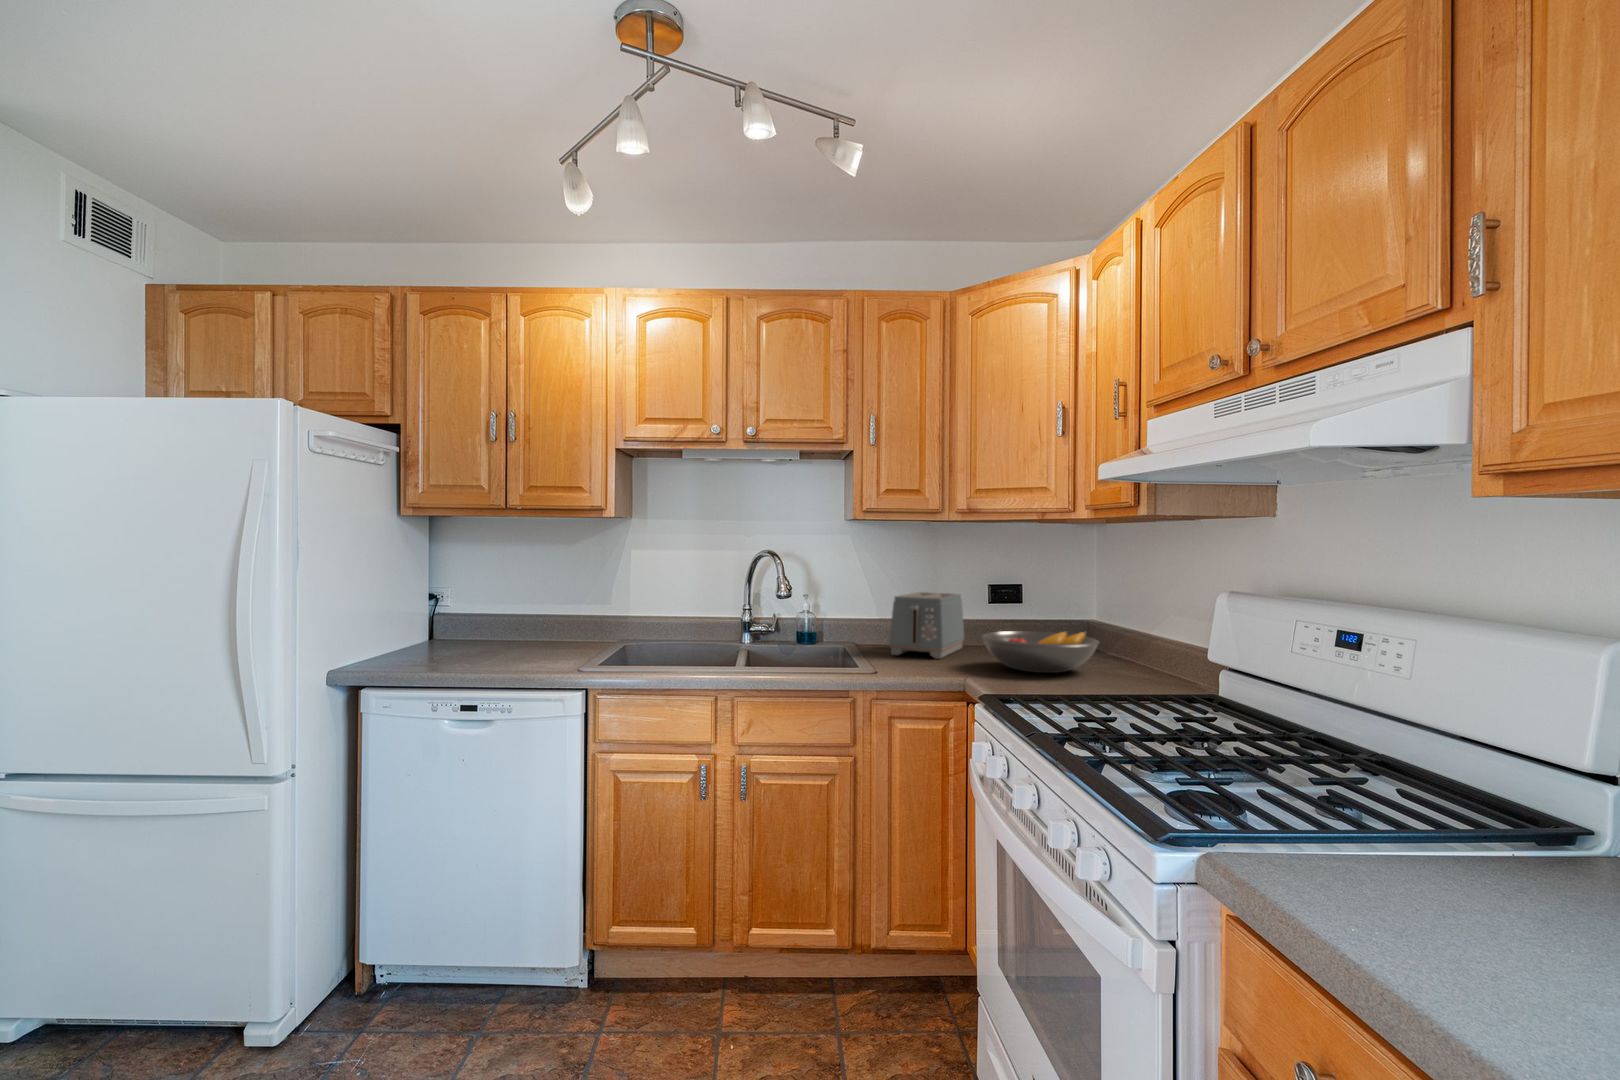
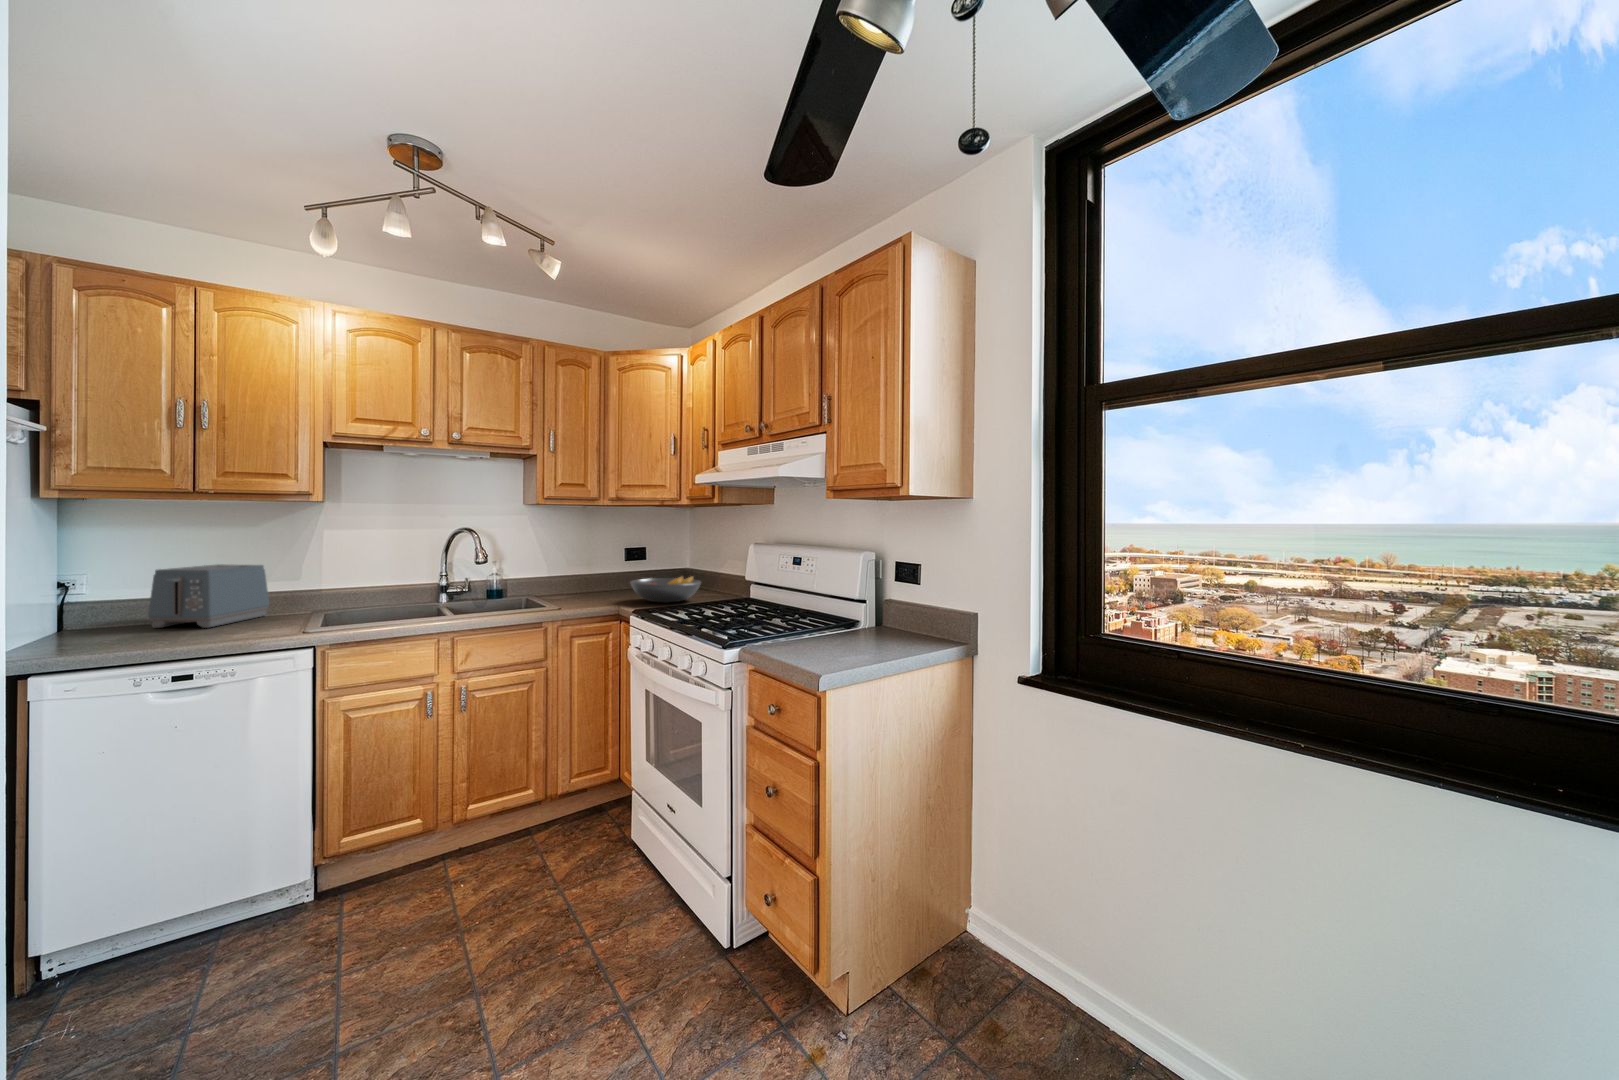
toaster: present [889,592,964,659] -> present [148,564,269,628]

